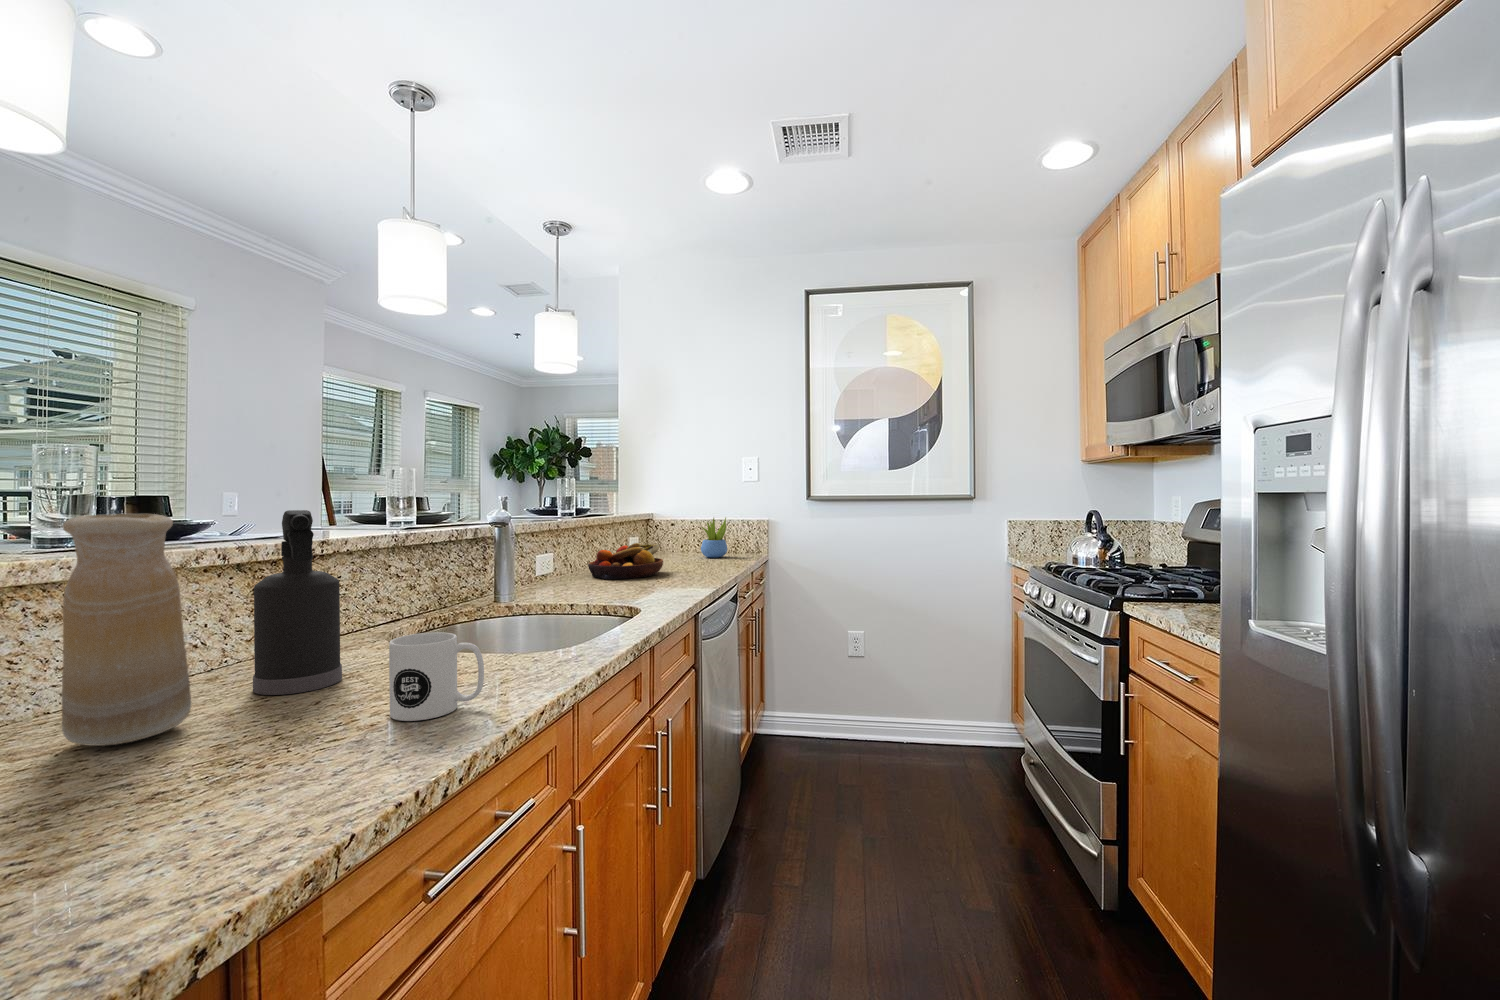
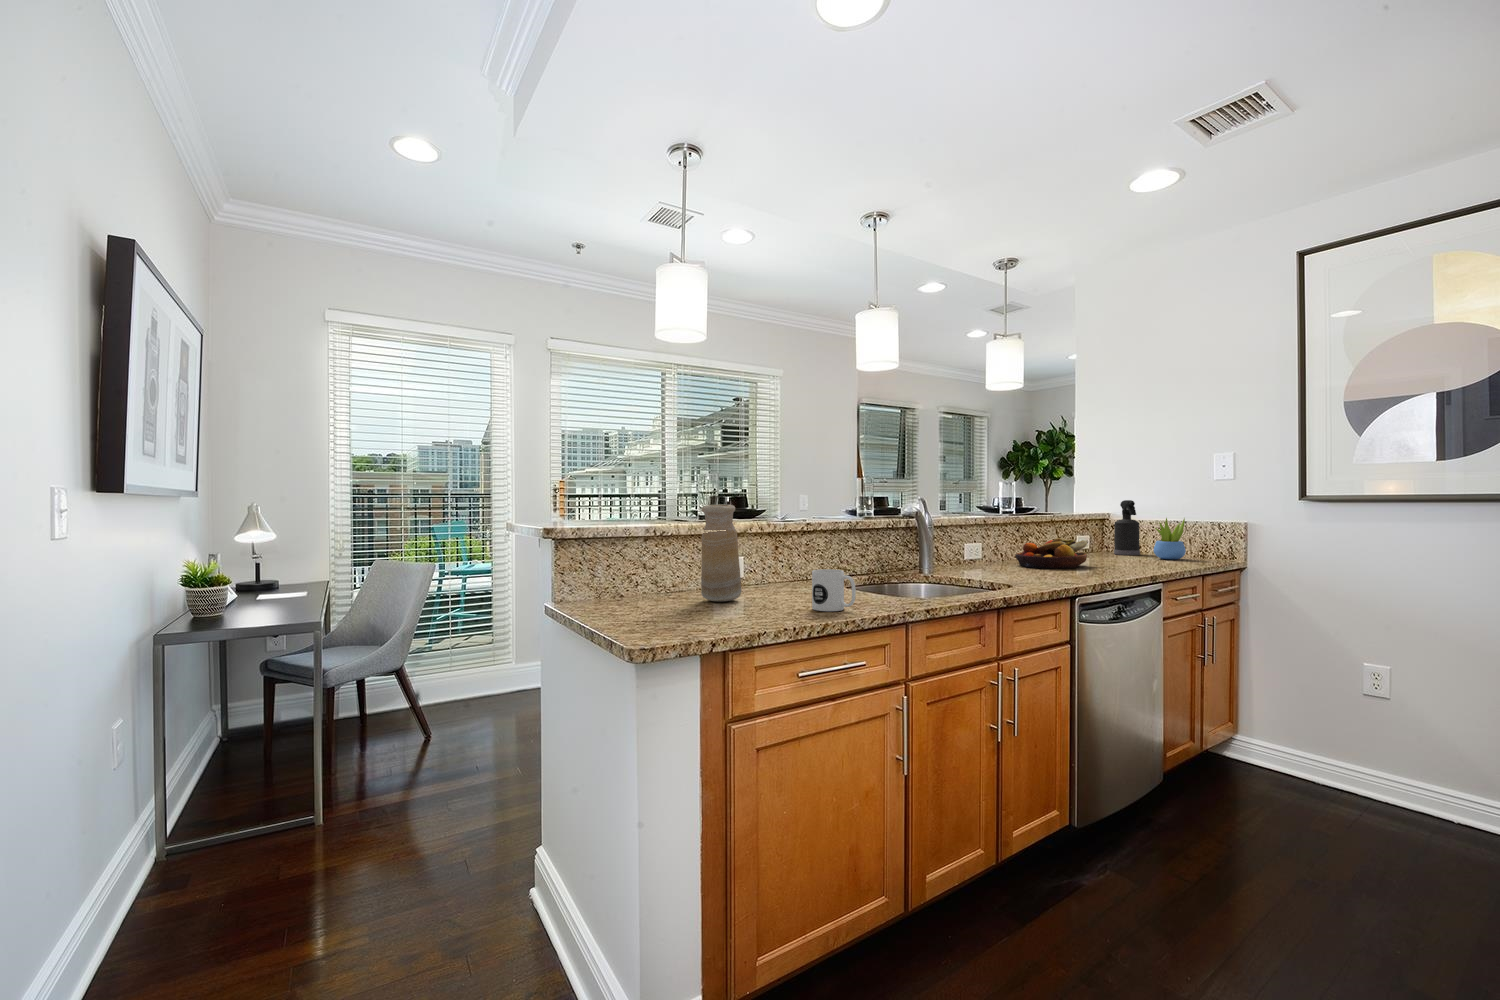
spray bottle: present [253,510,342,695] -> present [1114,500,1140,555]

